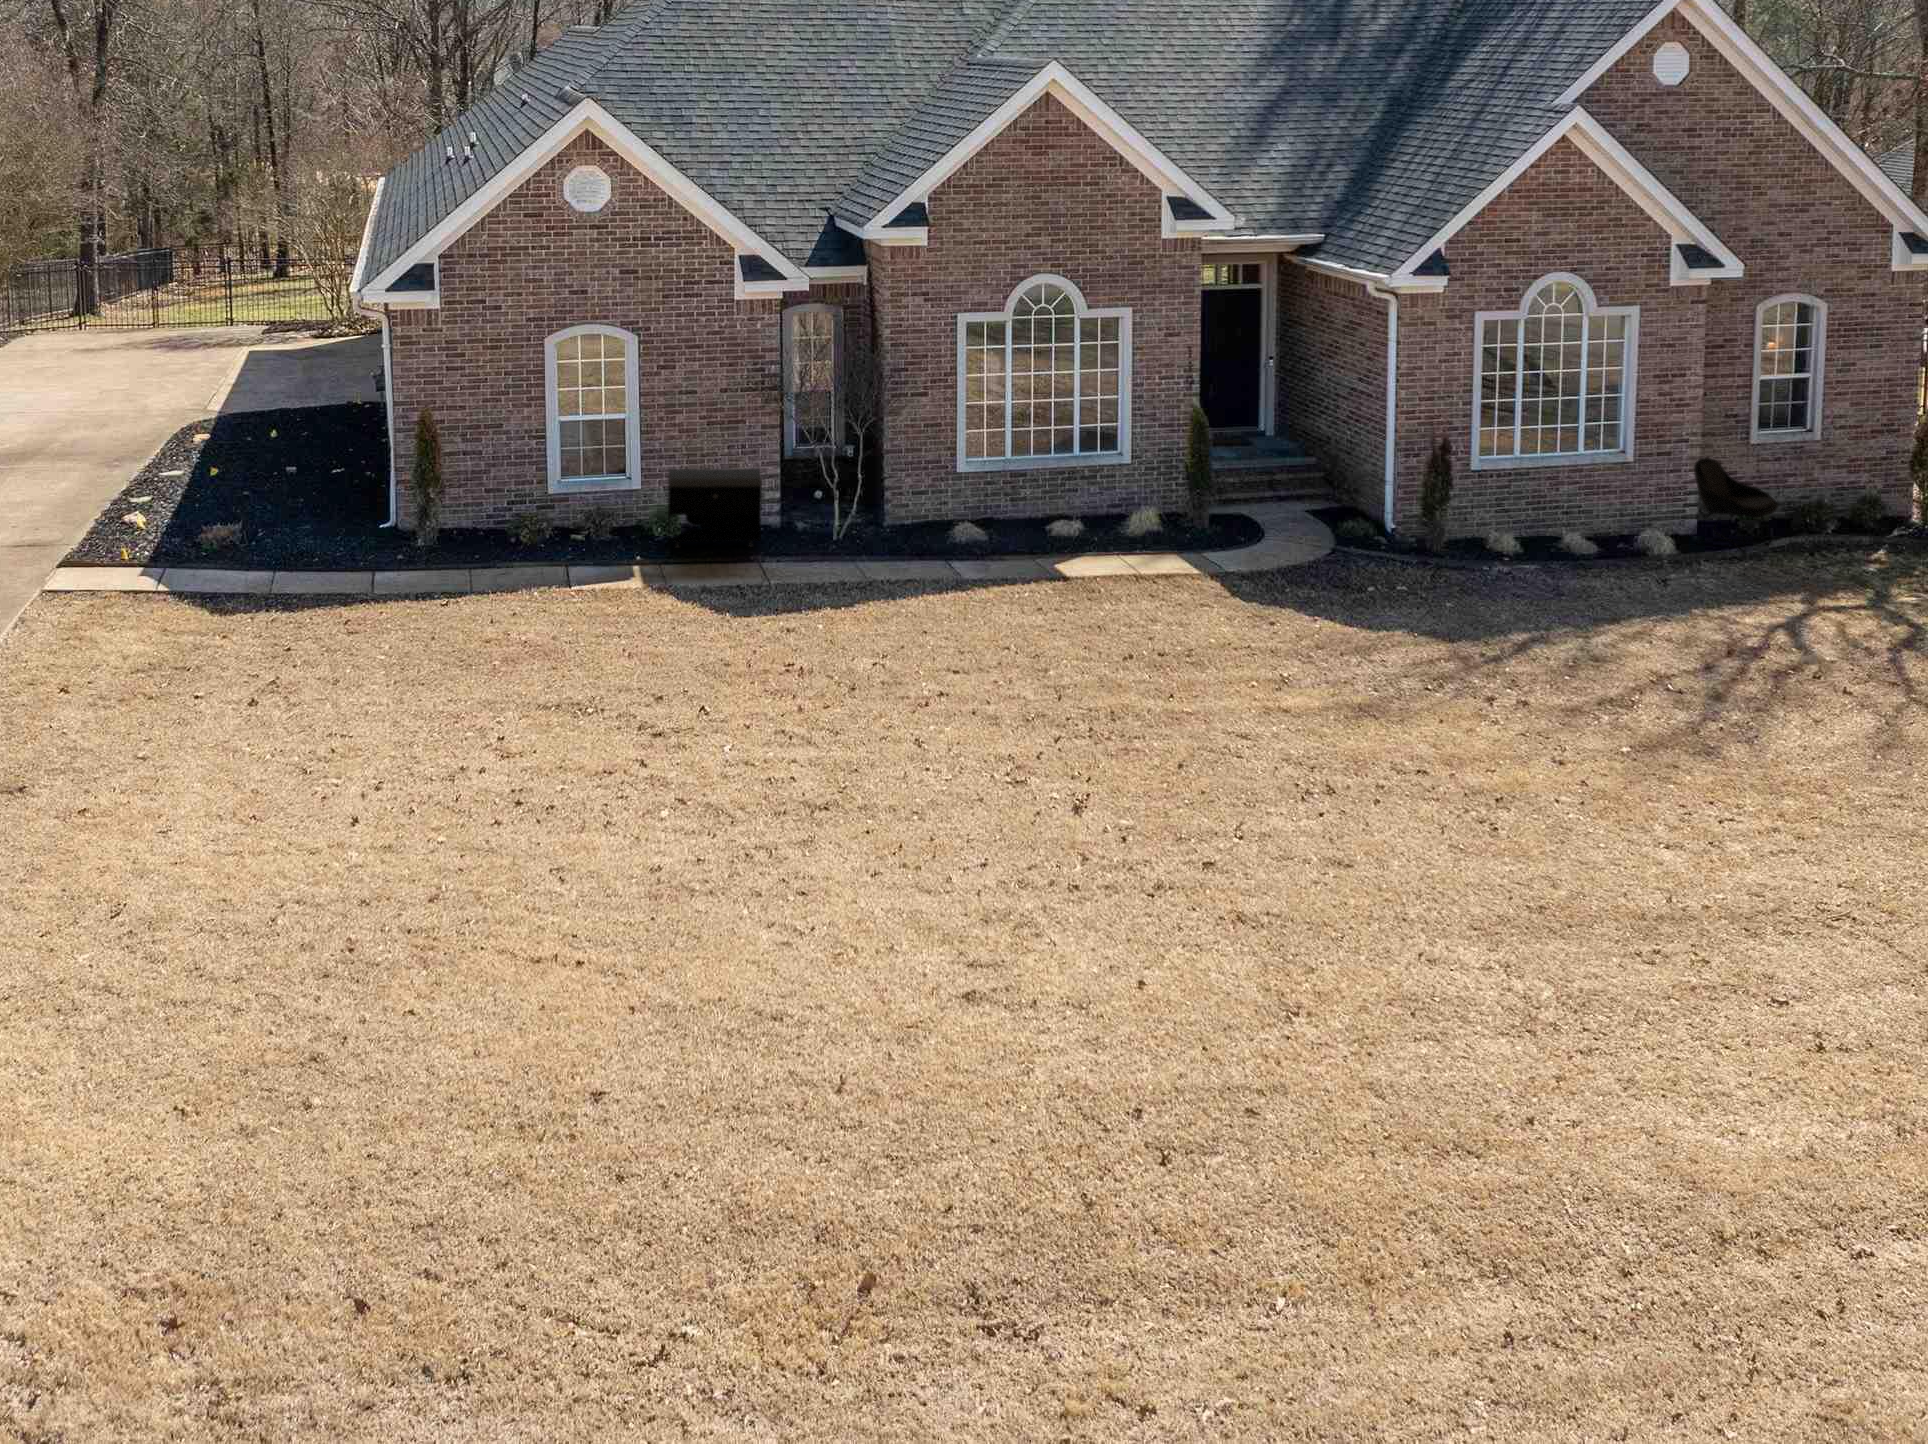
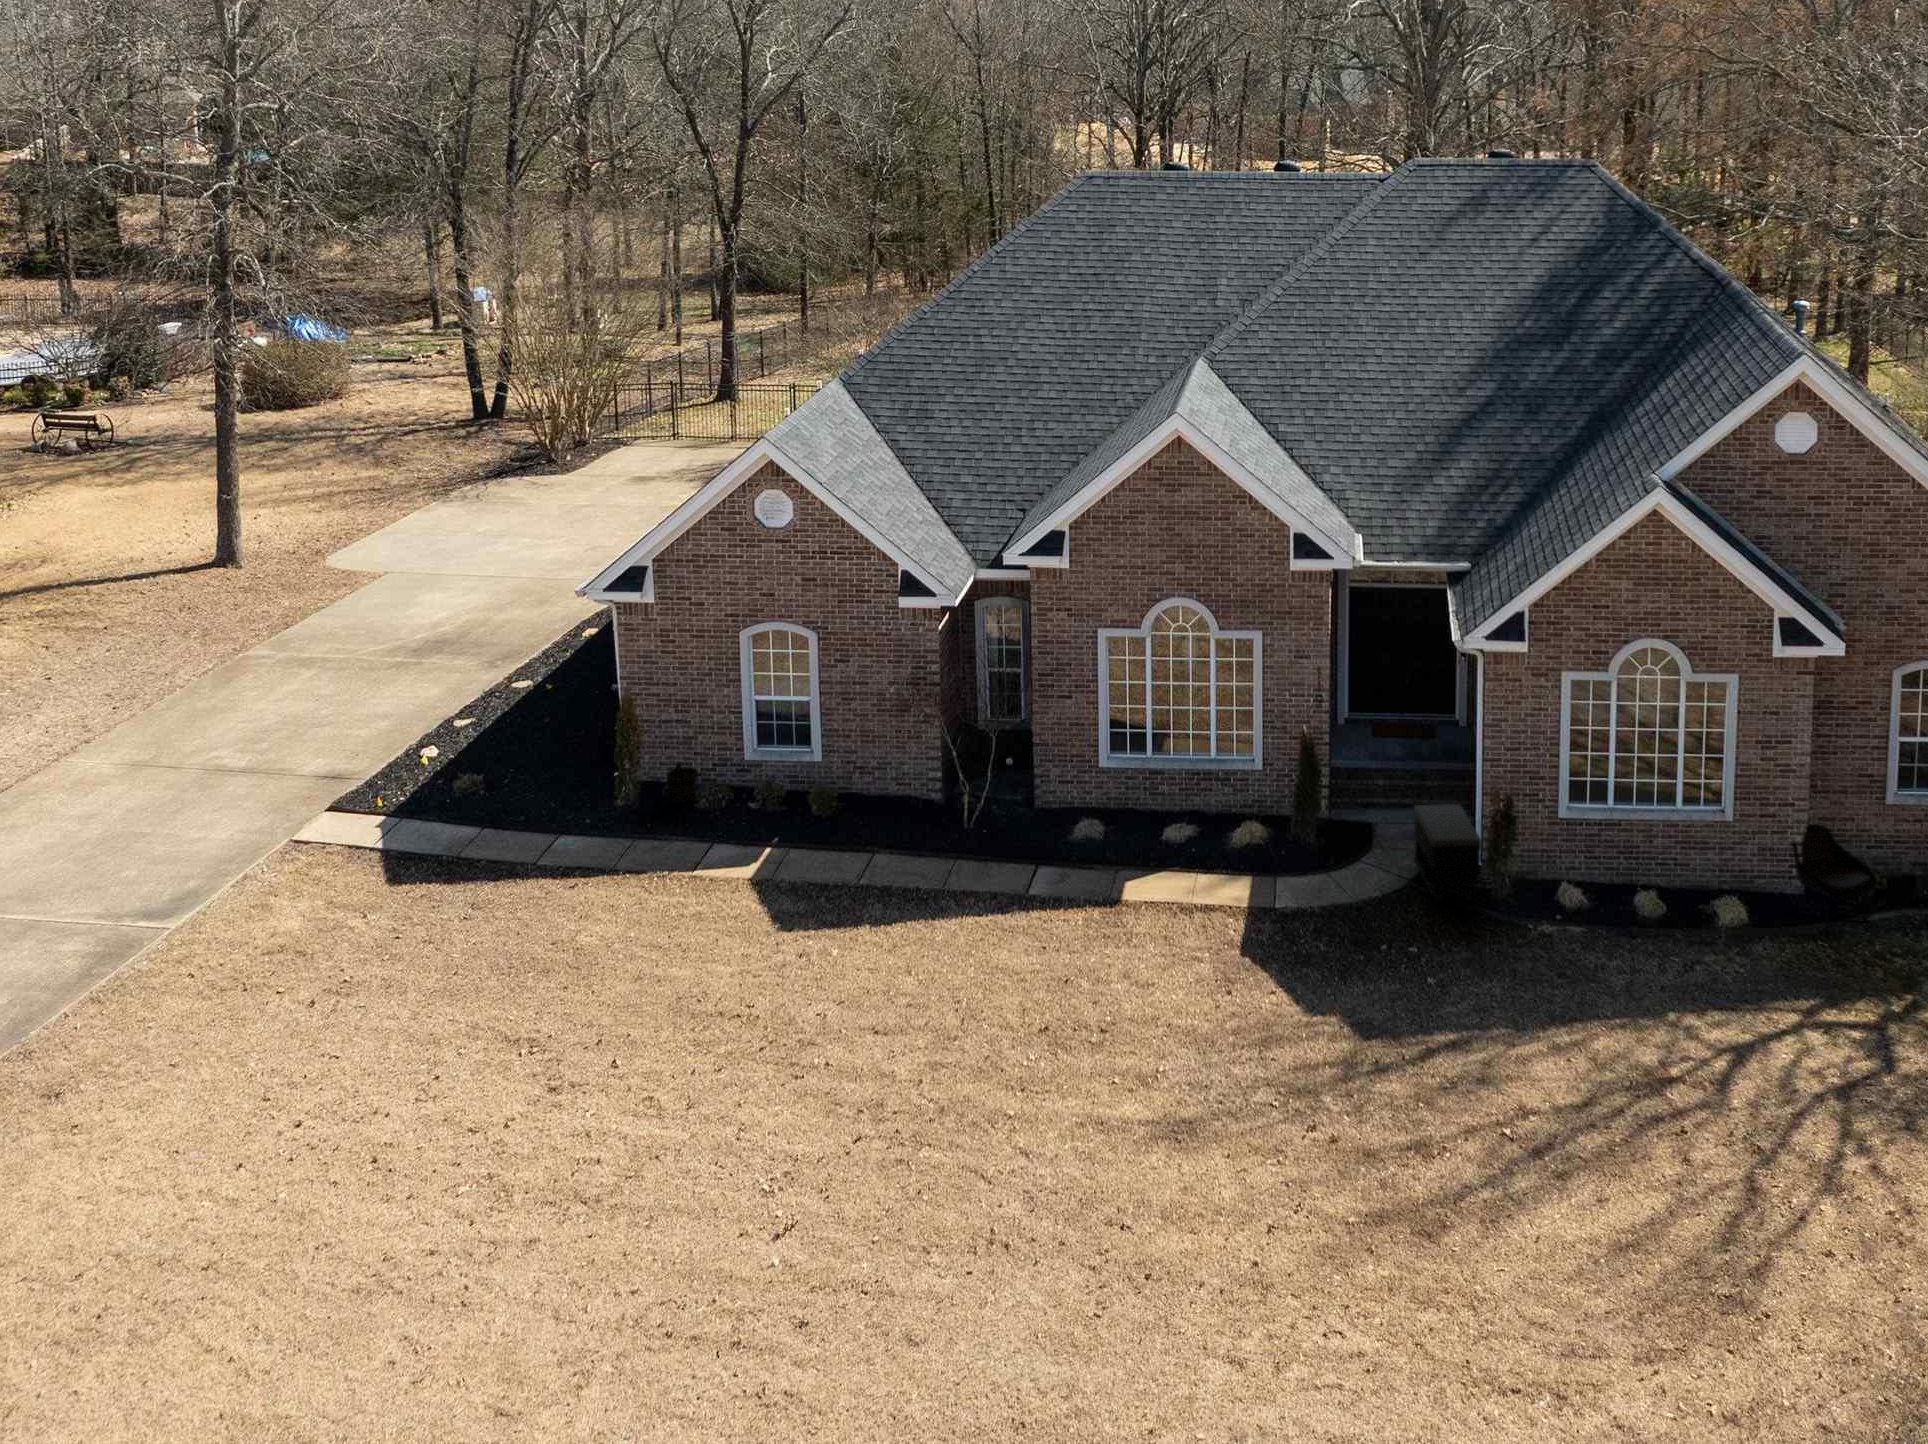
storage bench: present [668,468,762,548] -> present [1414,804,1481,900]
bucket: none [464,504,501,547] -> present [666,763,698,803]

